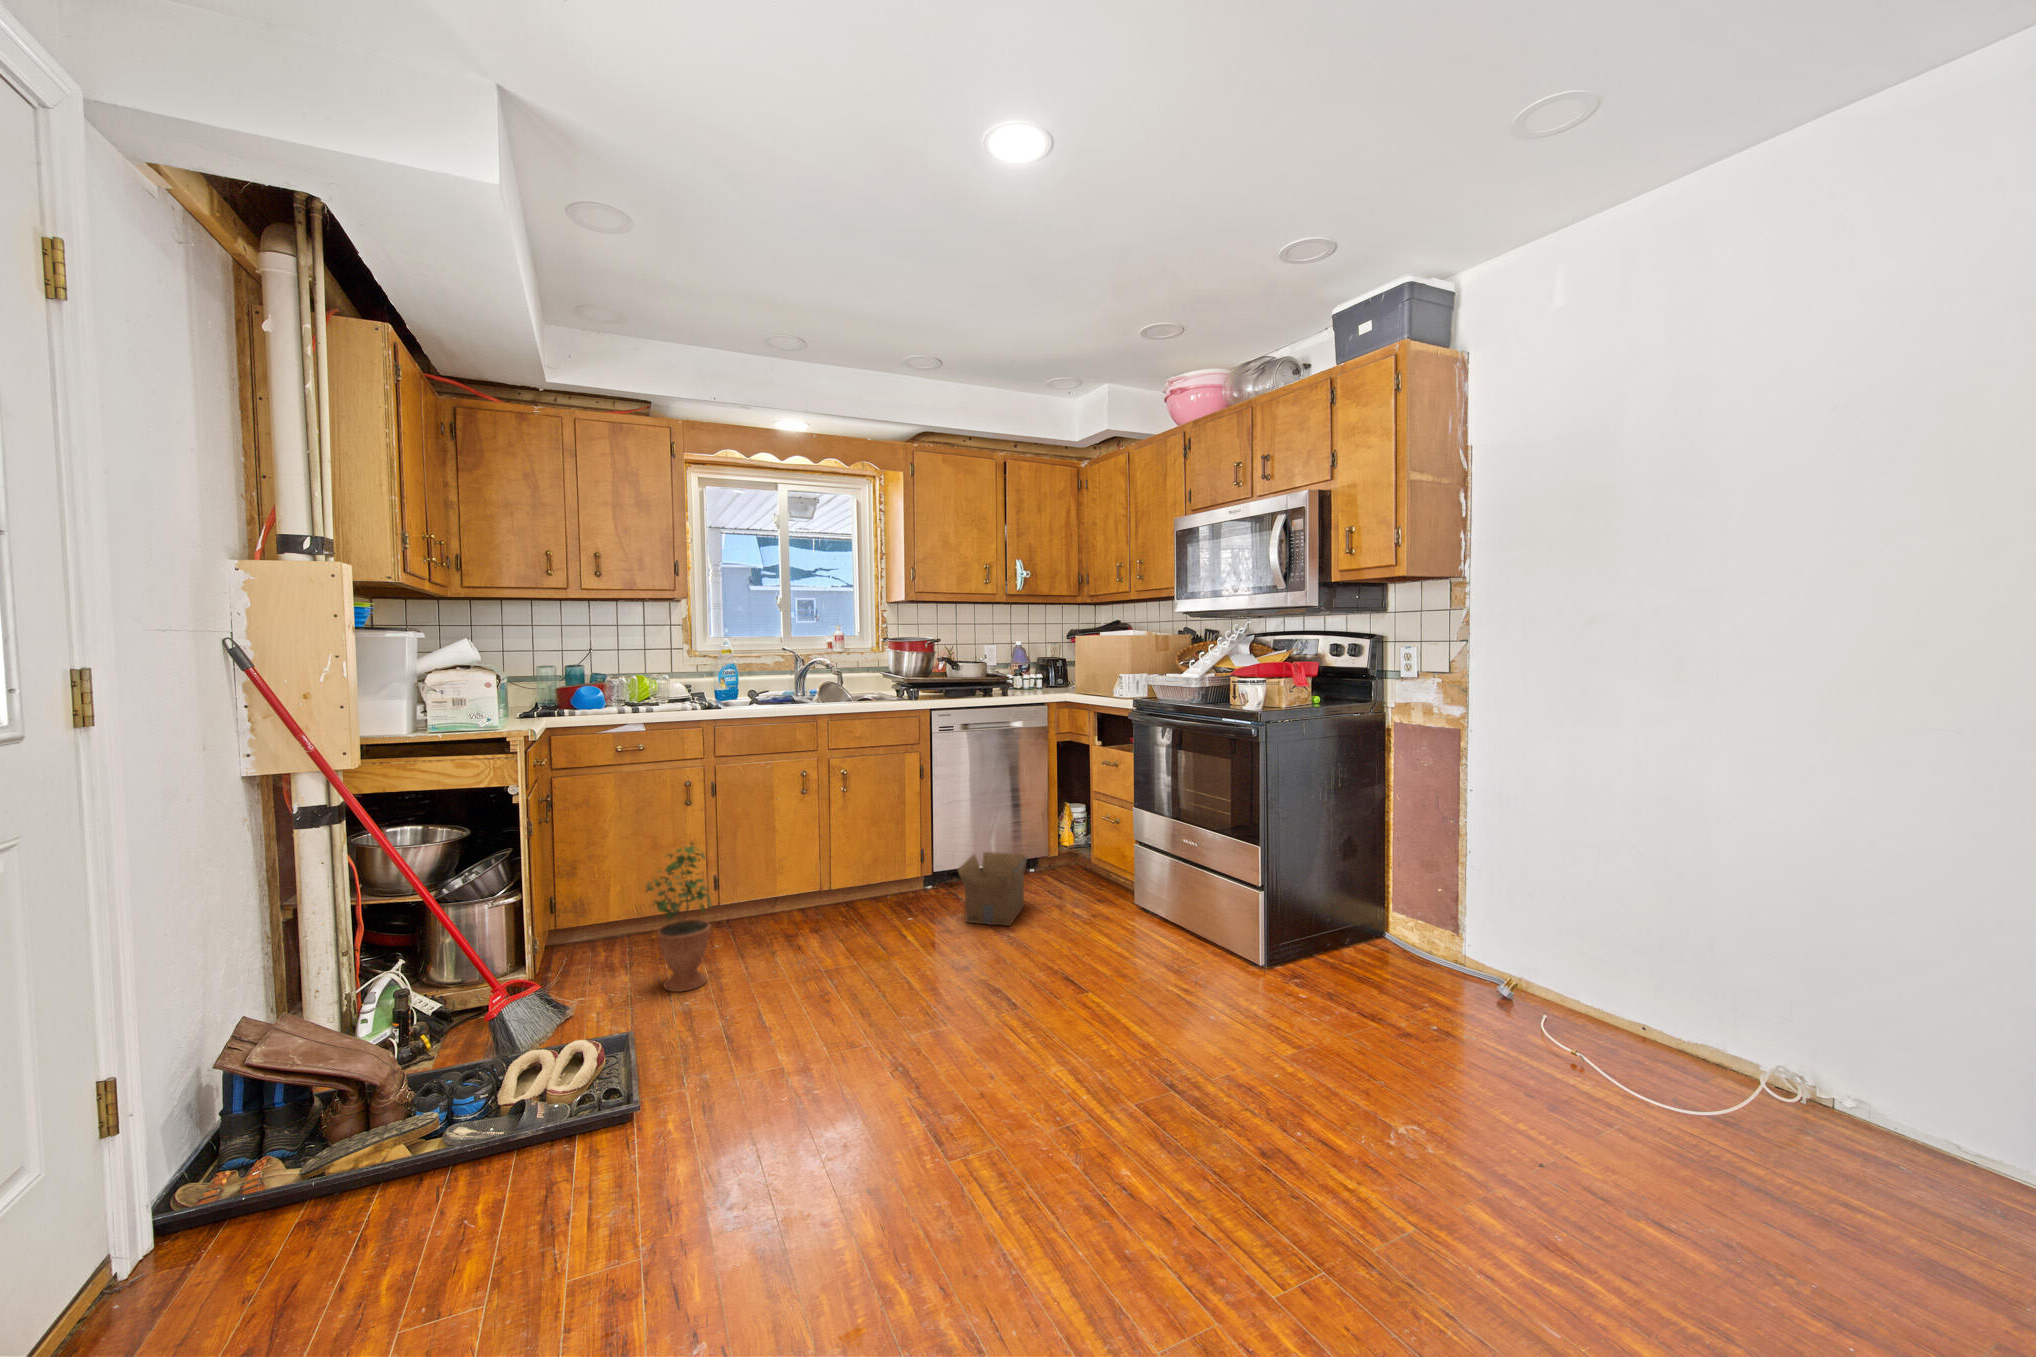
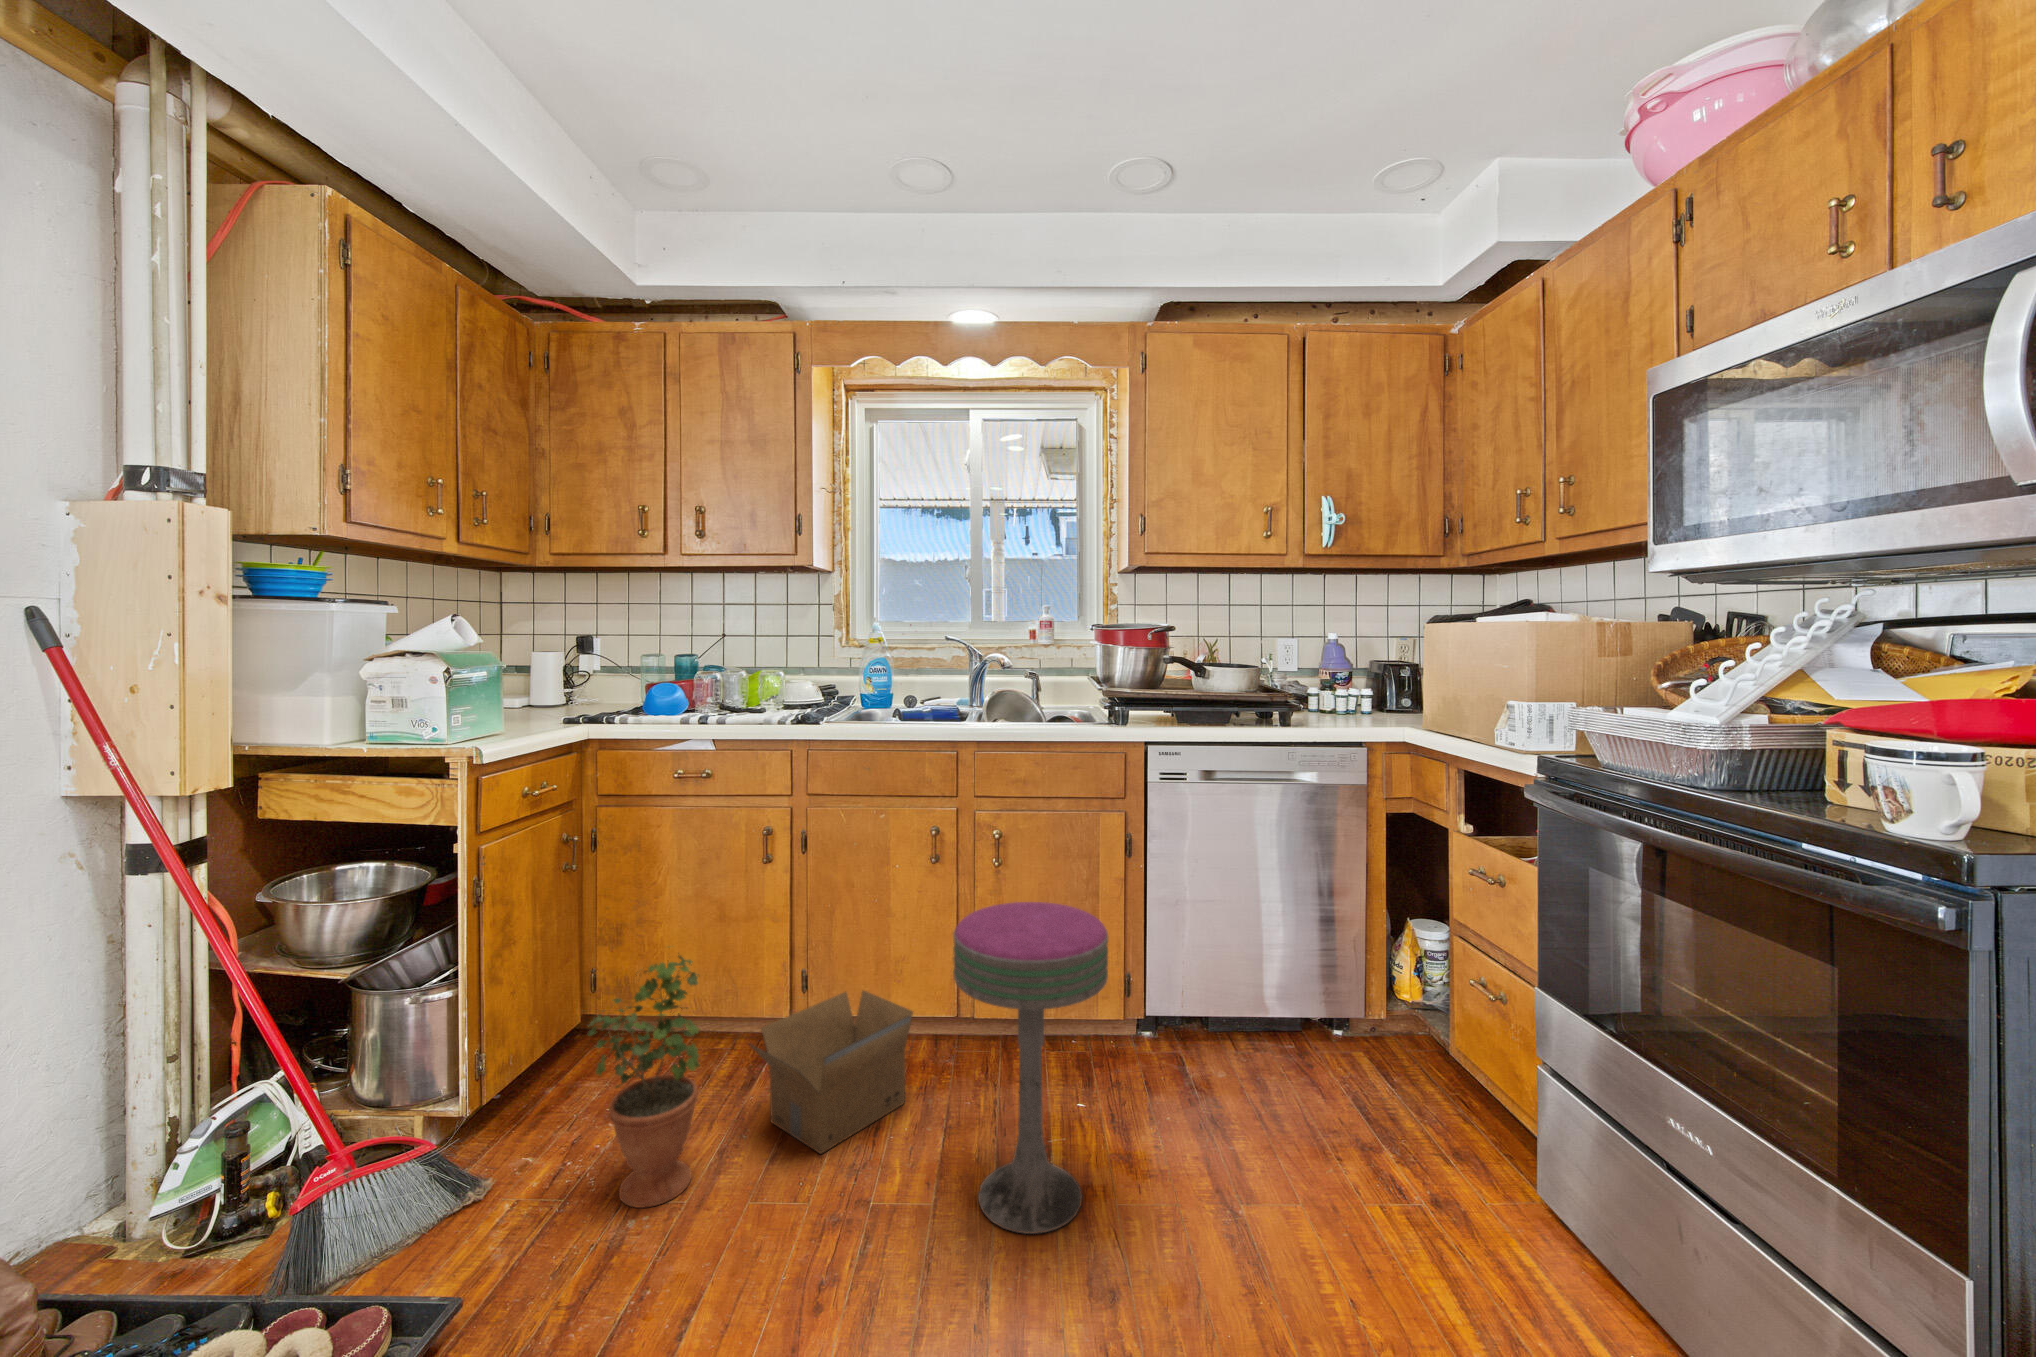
bar stool: none [865,792,949,958] -> present [953,902,1108,1234]
cardboard box: present [958,852,1027,926] -> present [749,991,913,1154]

